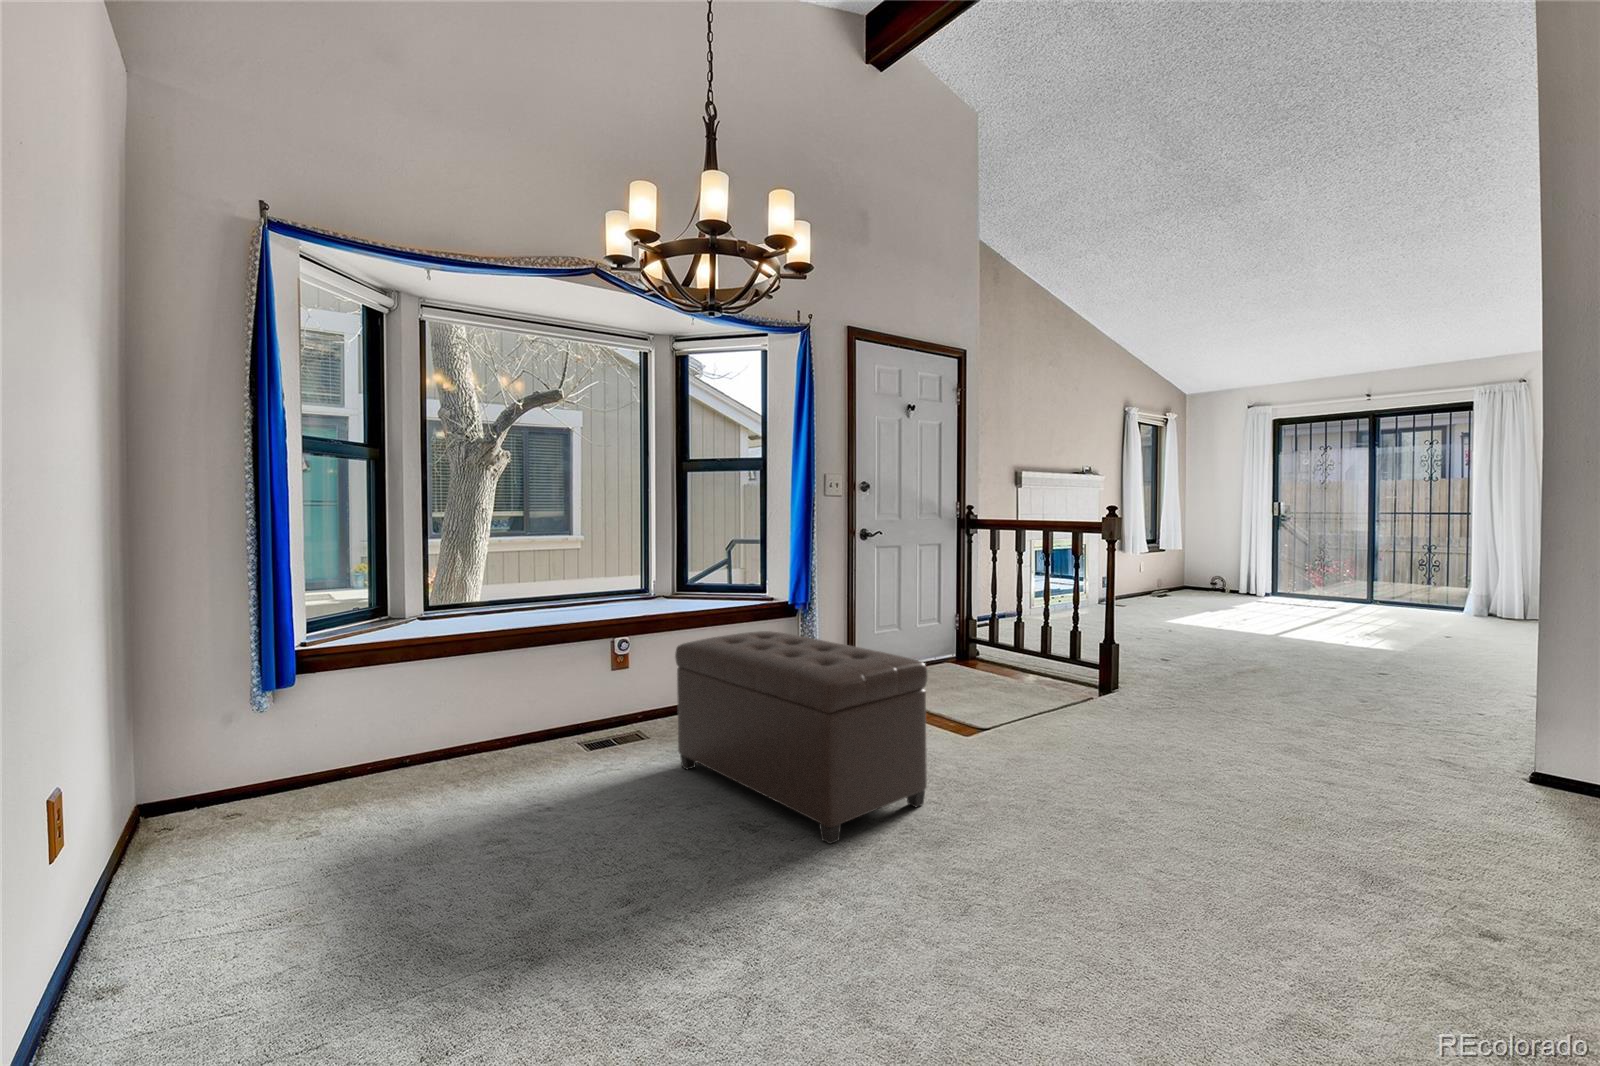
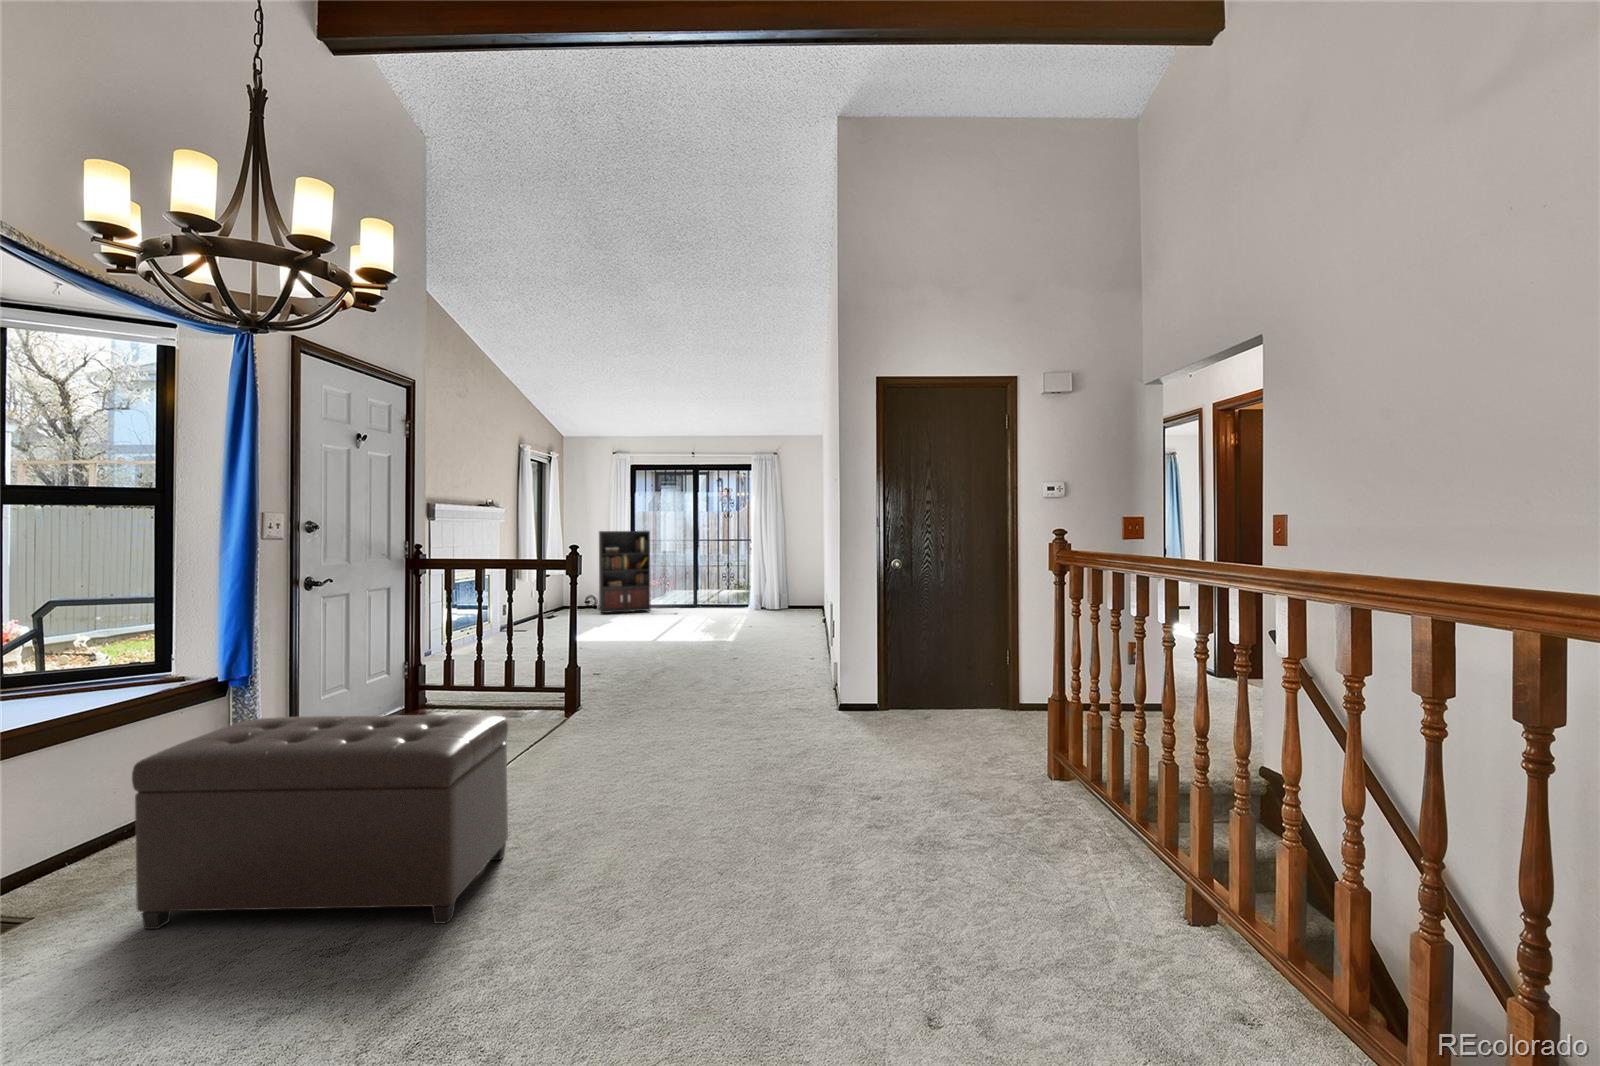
bookcase: none [1225,501,1309,600] -> present [599,531,651,613]

